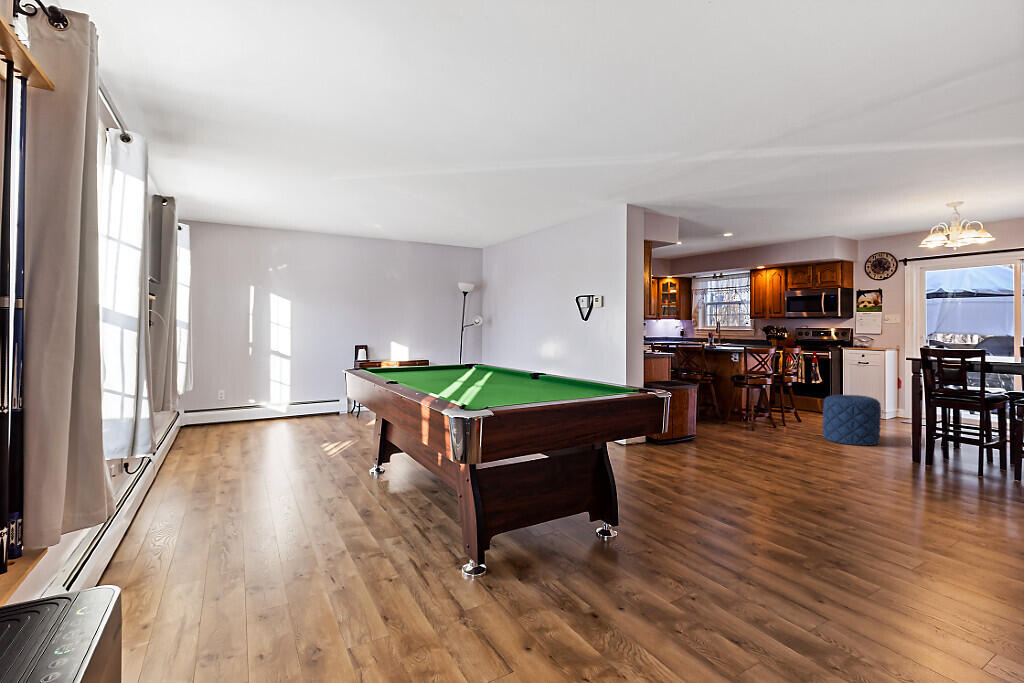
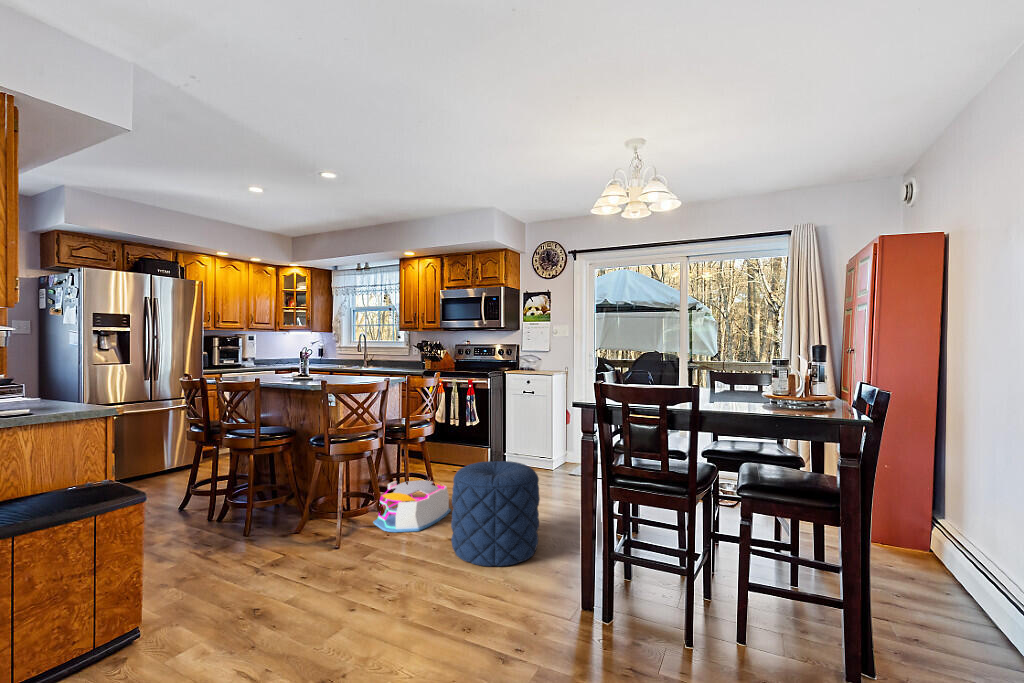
storage bin: none [767,407,812,431] -> present [374,480,451,532]

